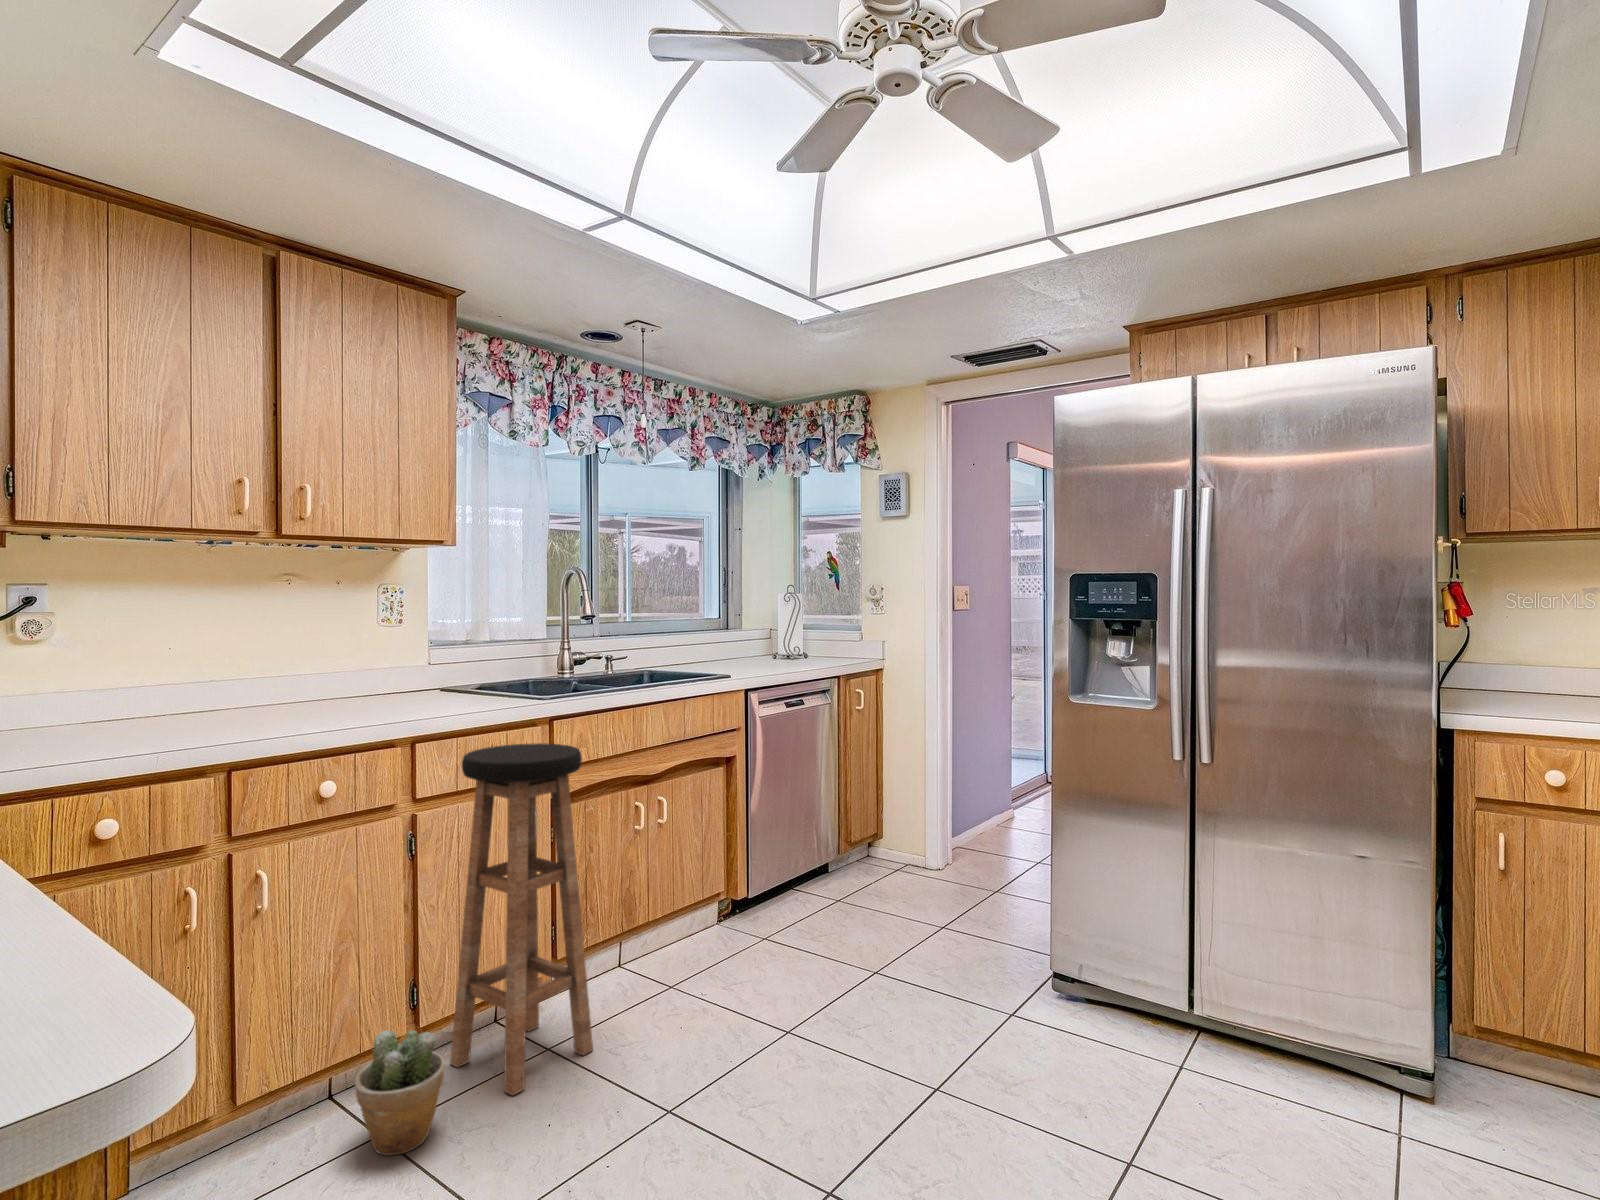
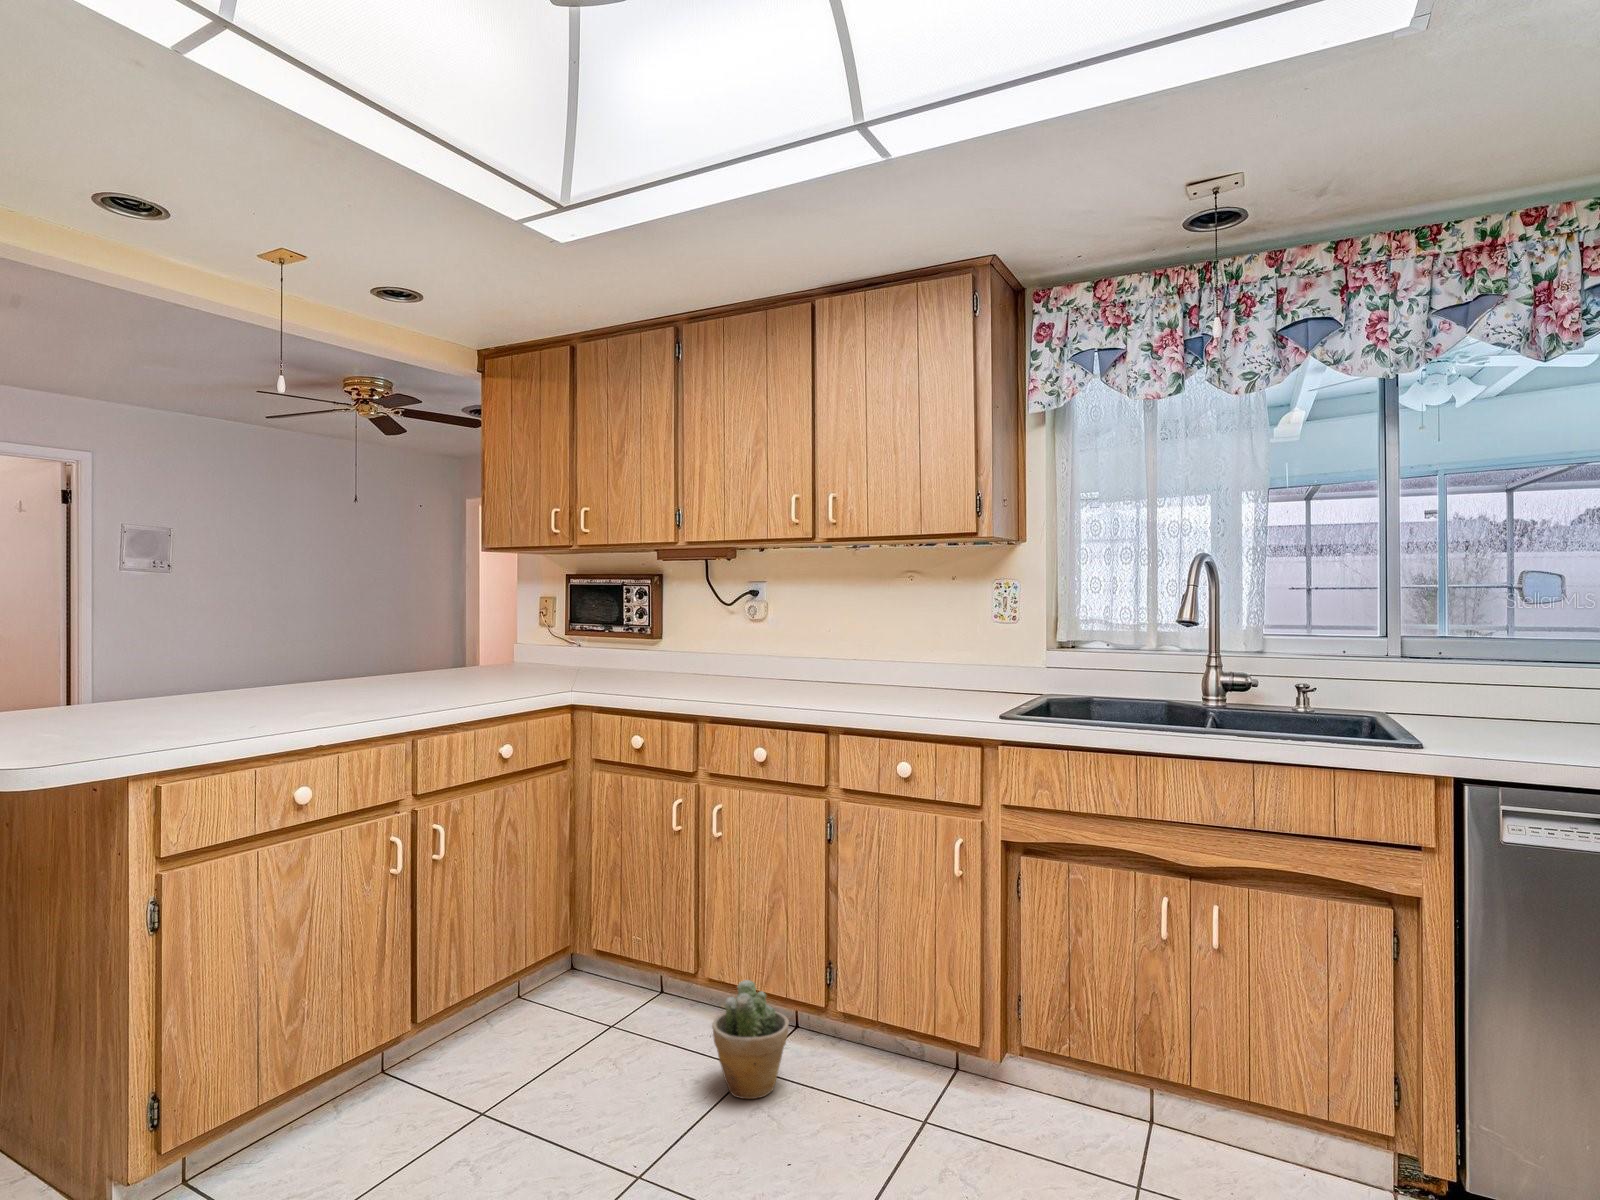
bar stool: present [450,743,593,1095] -> none [837,749,974,1144]

